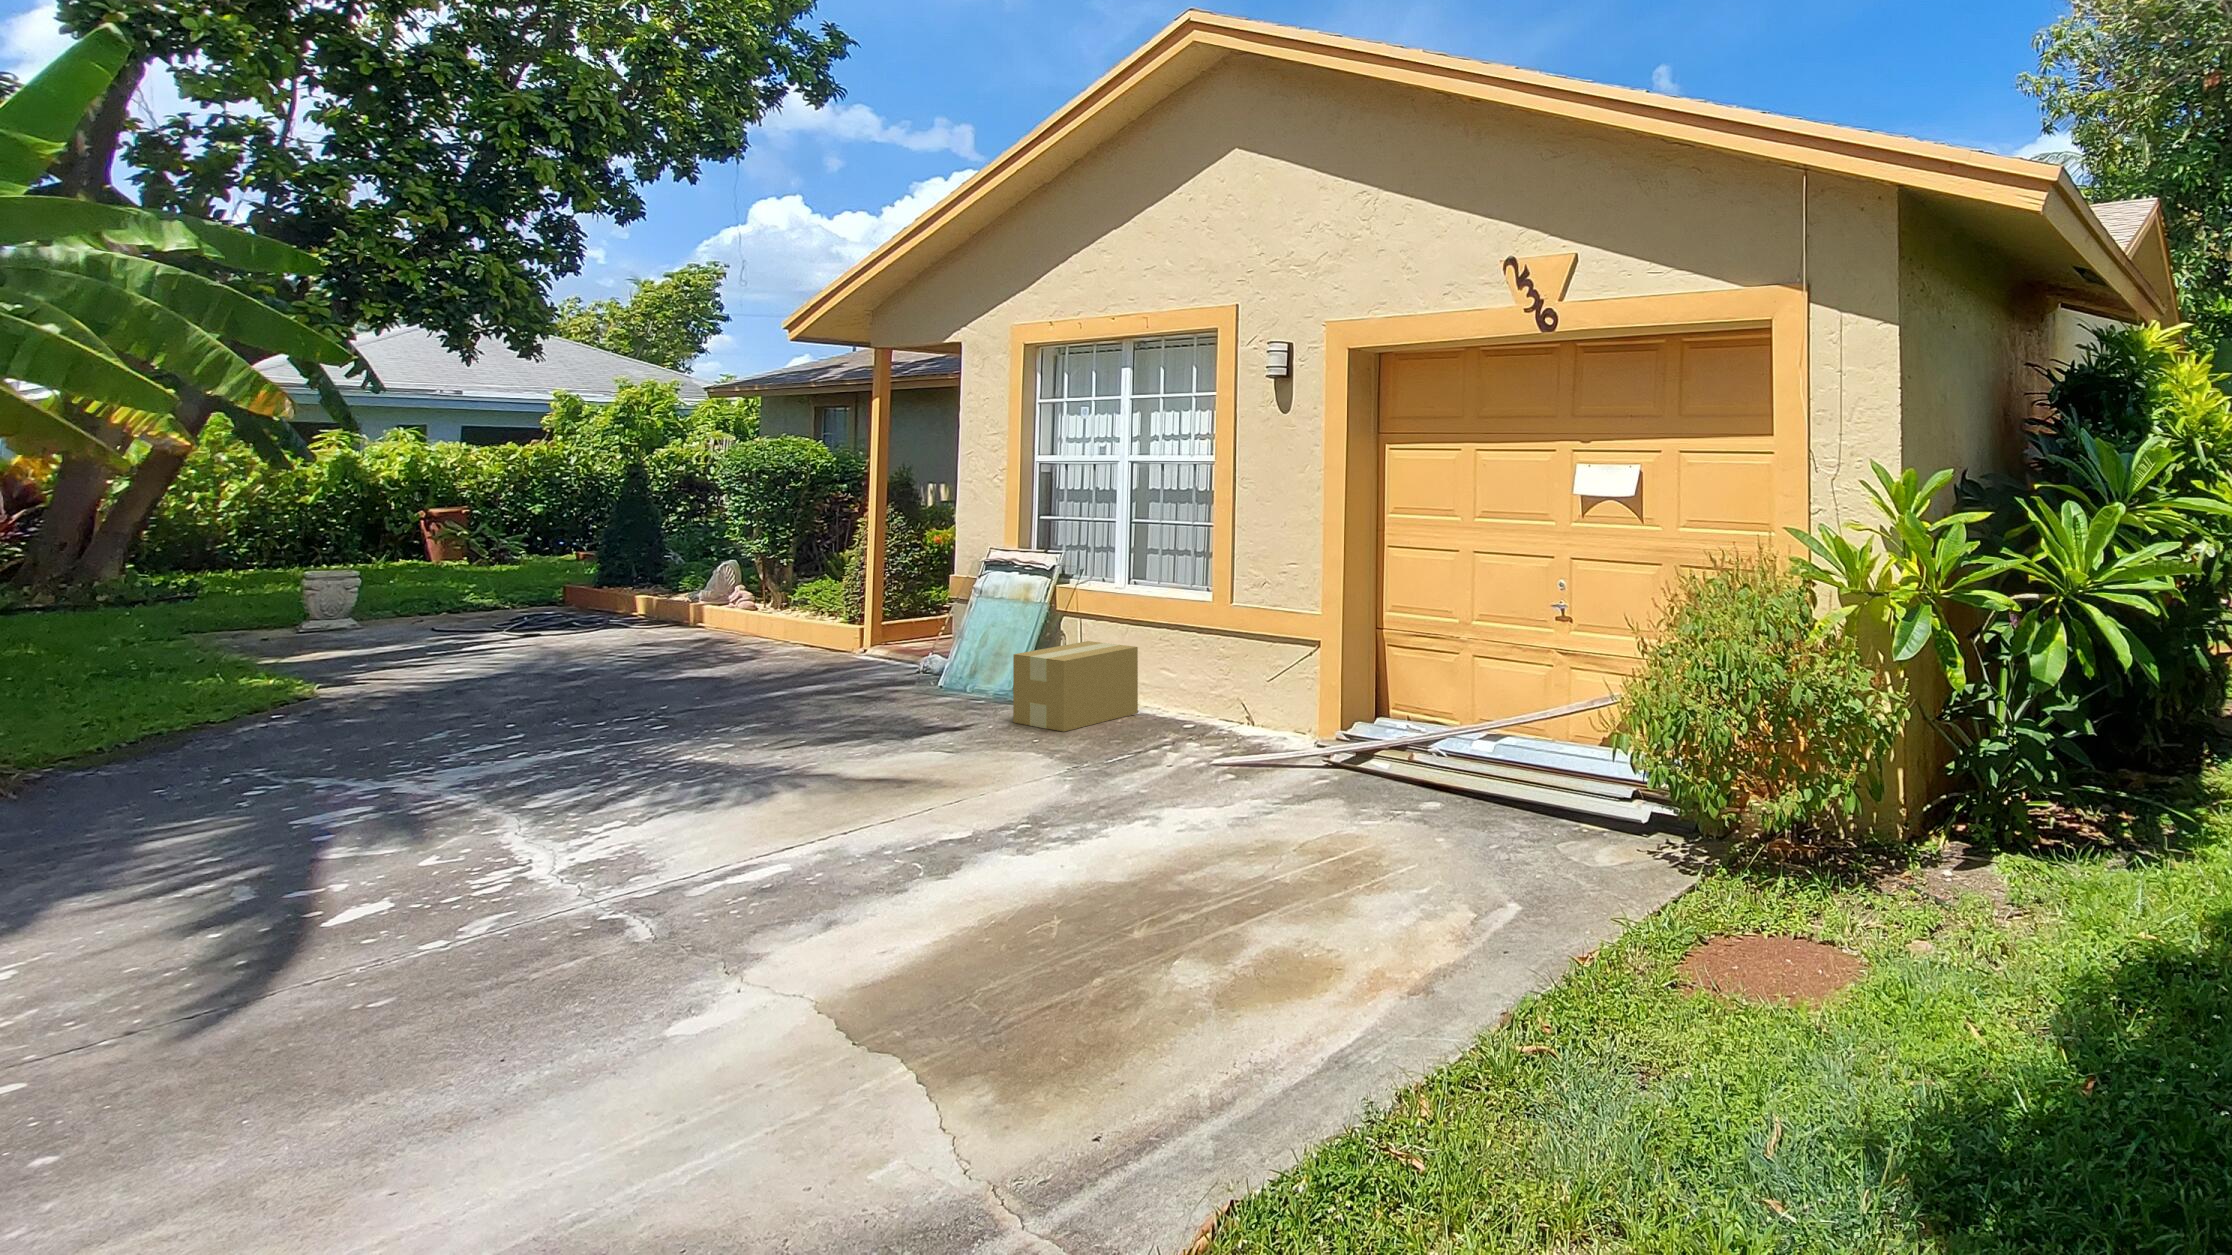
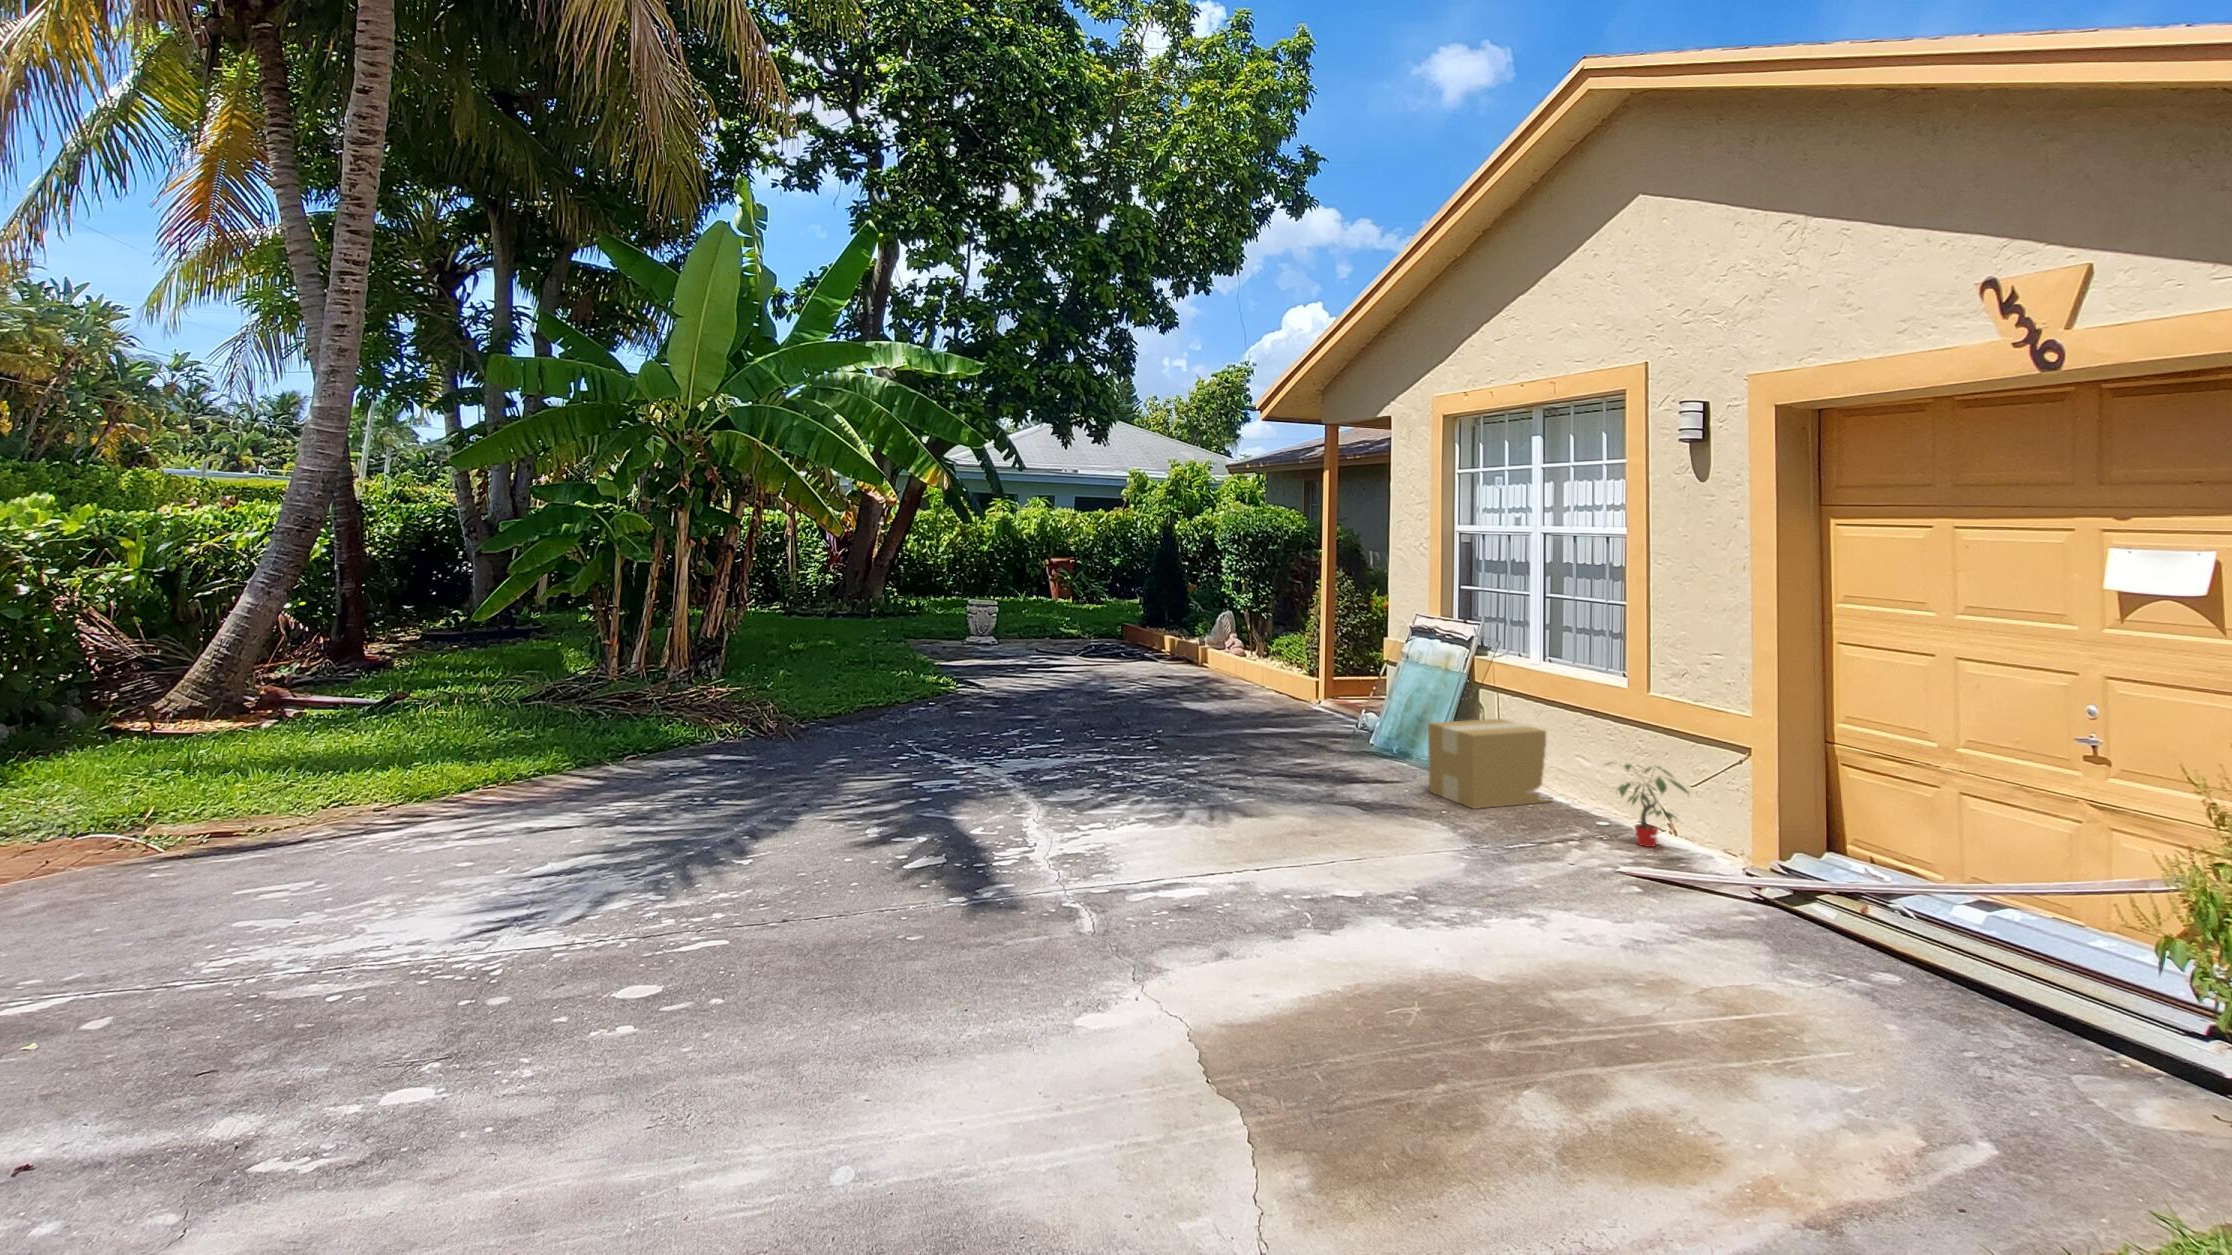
potted plant: none [1190,666,1271,739] -> present [1608,762,1687,847]

